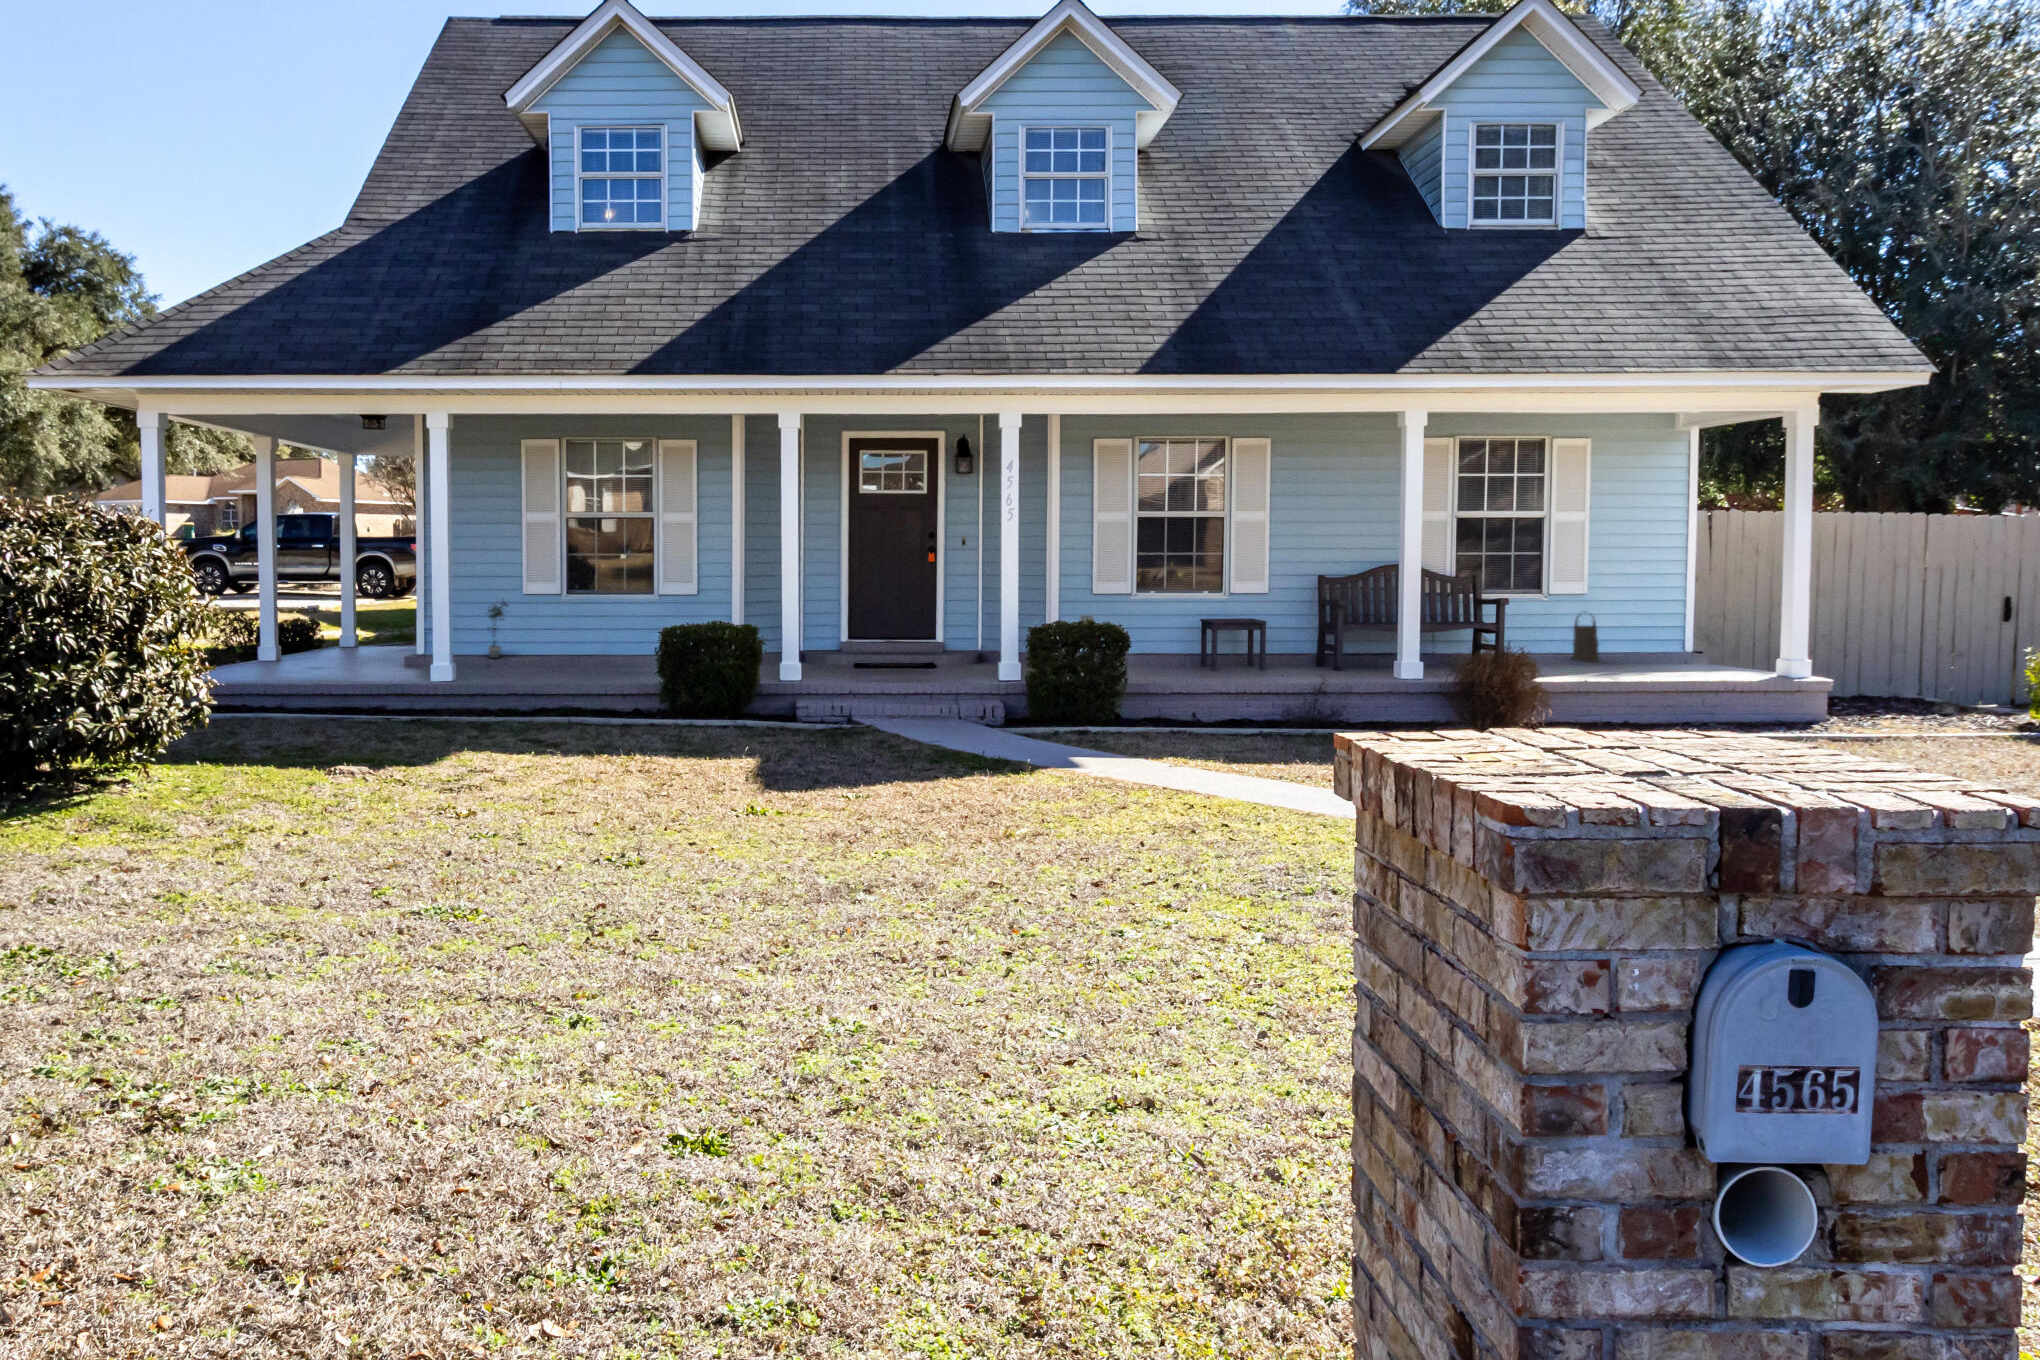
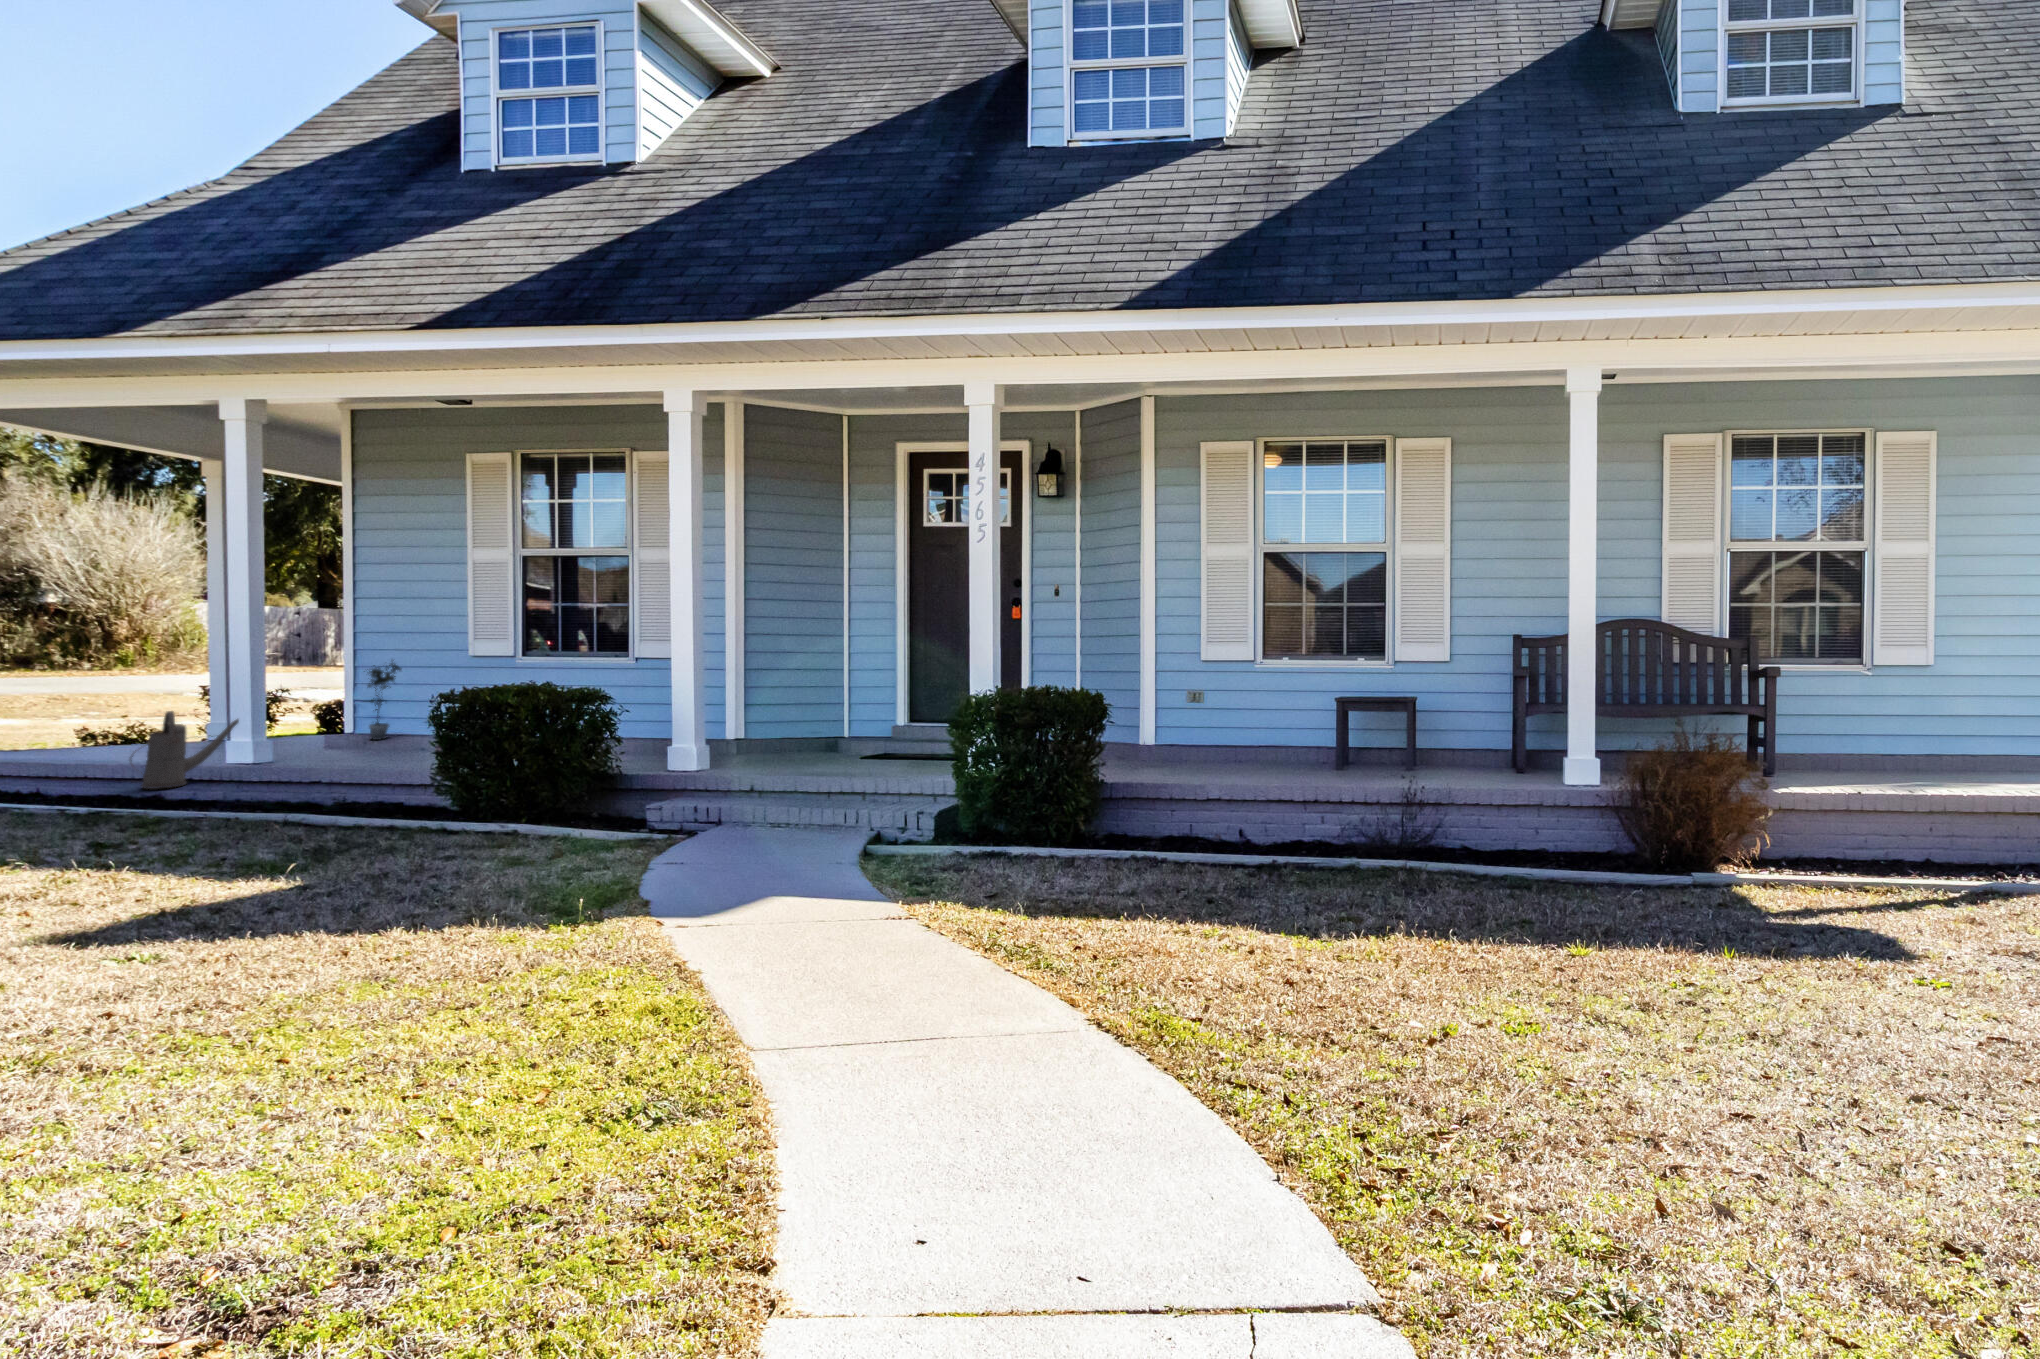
watering can: present [1572,612,1599,662] -> present [130,711,239,789]

